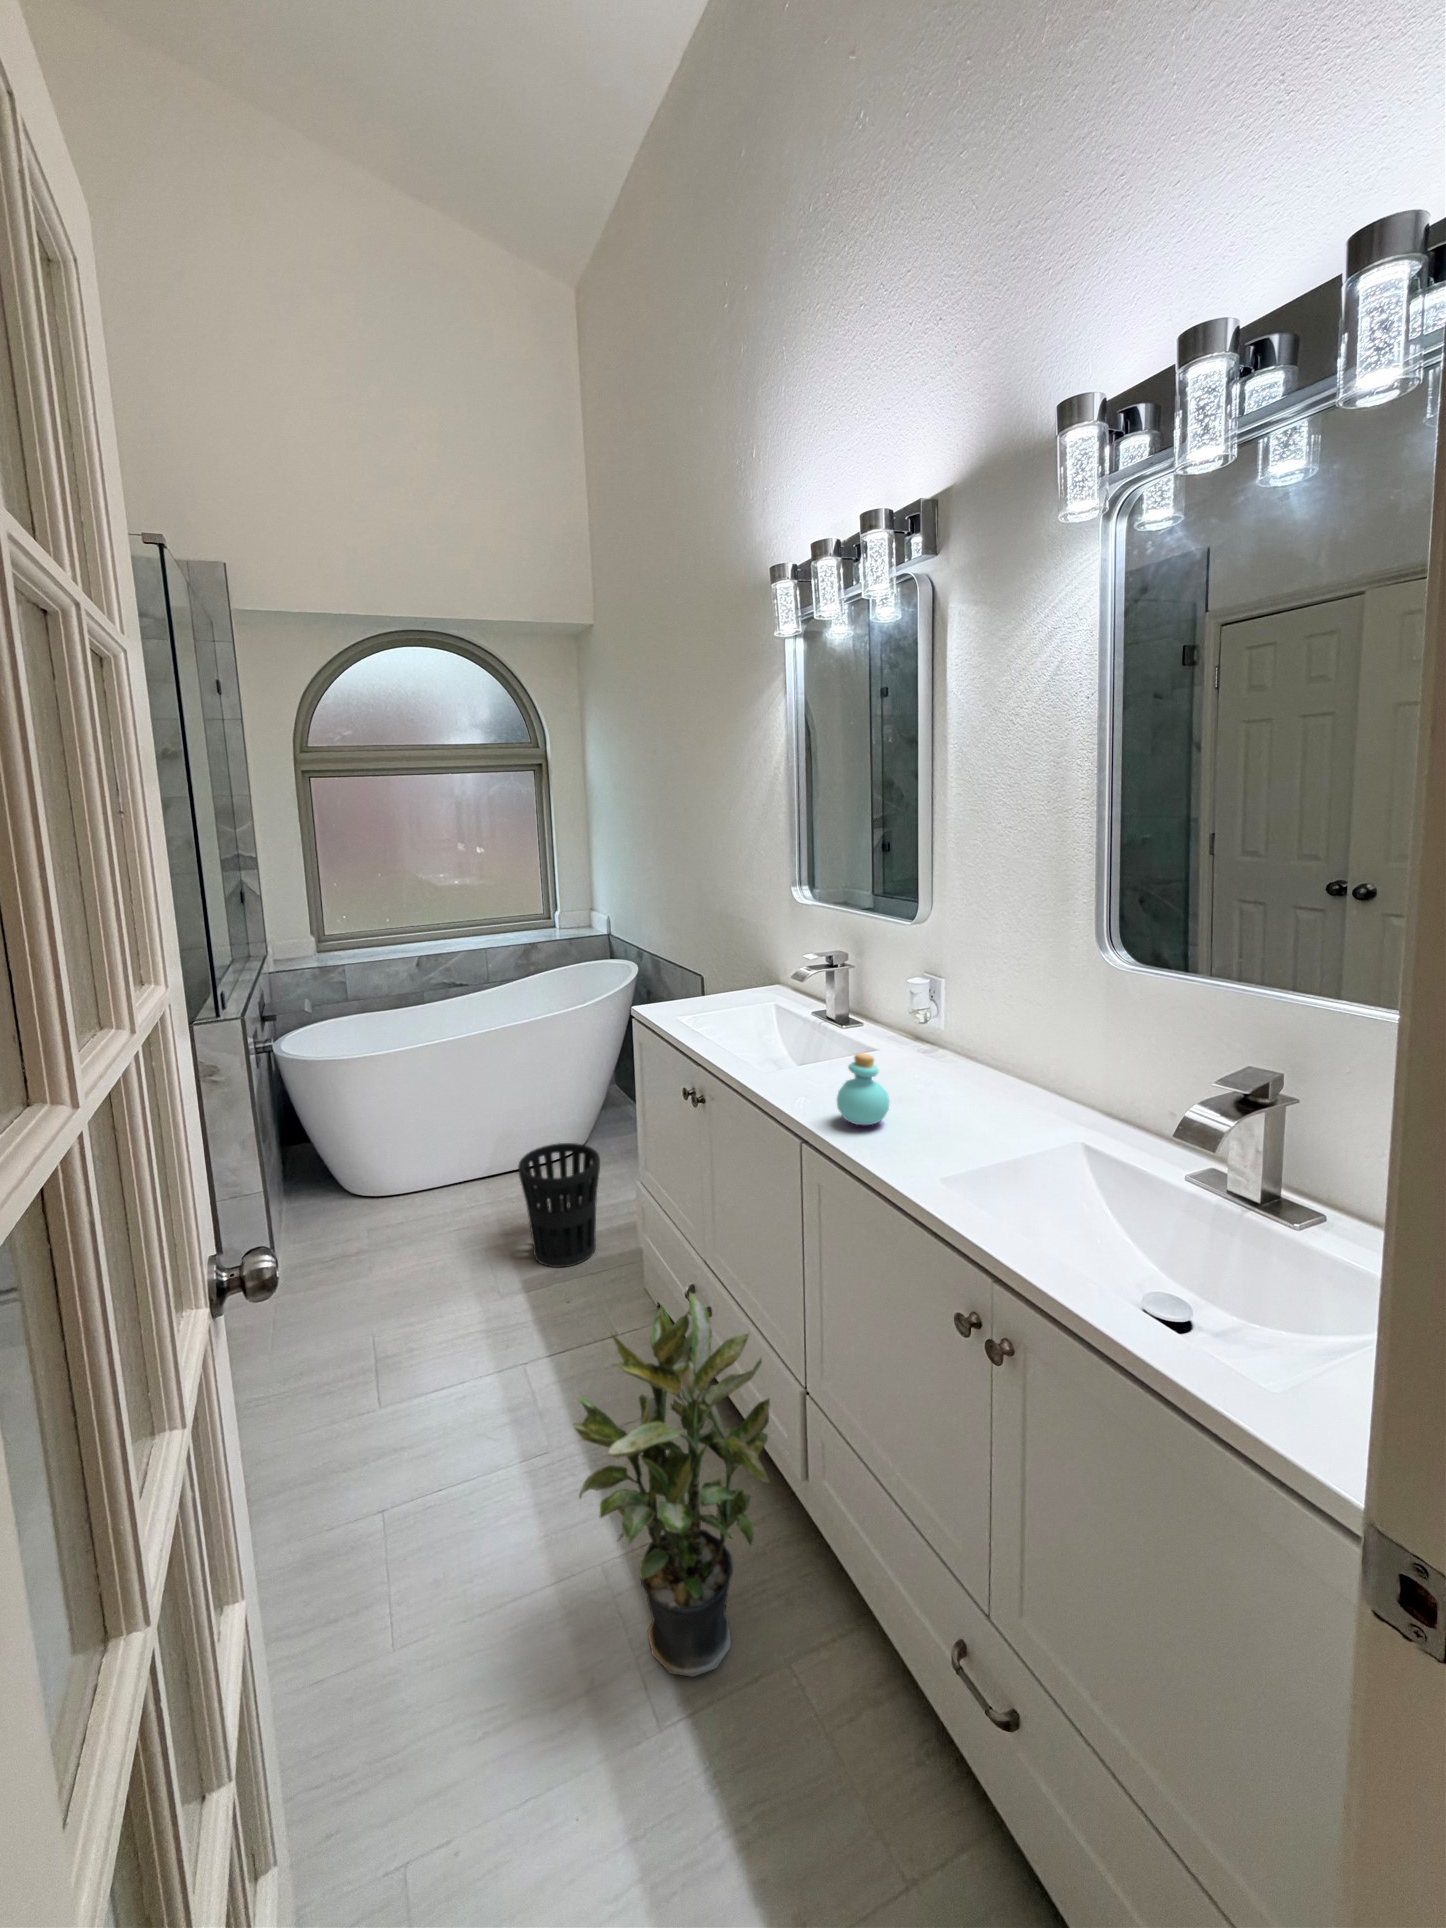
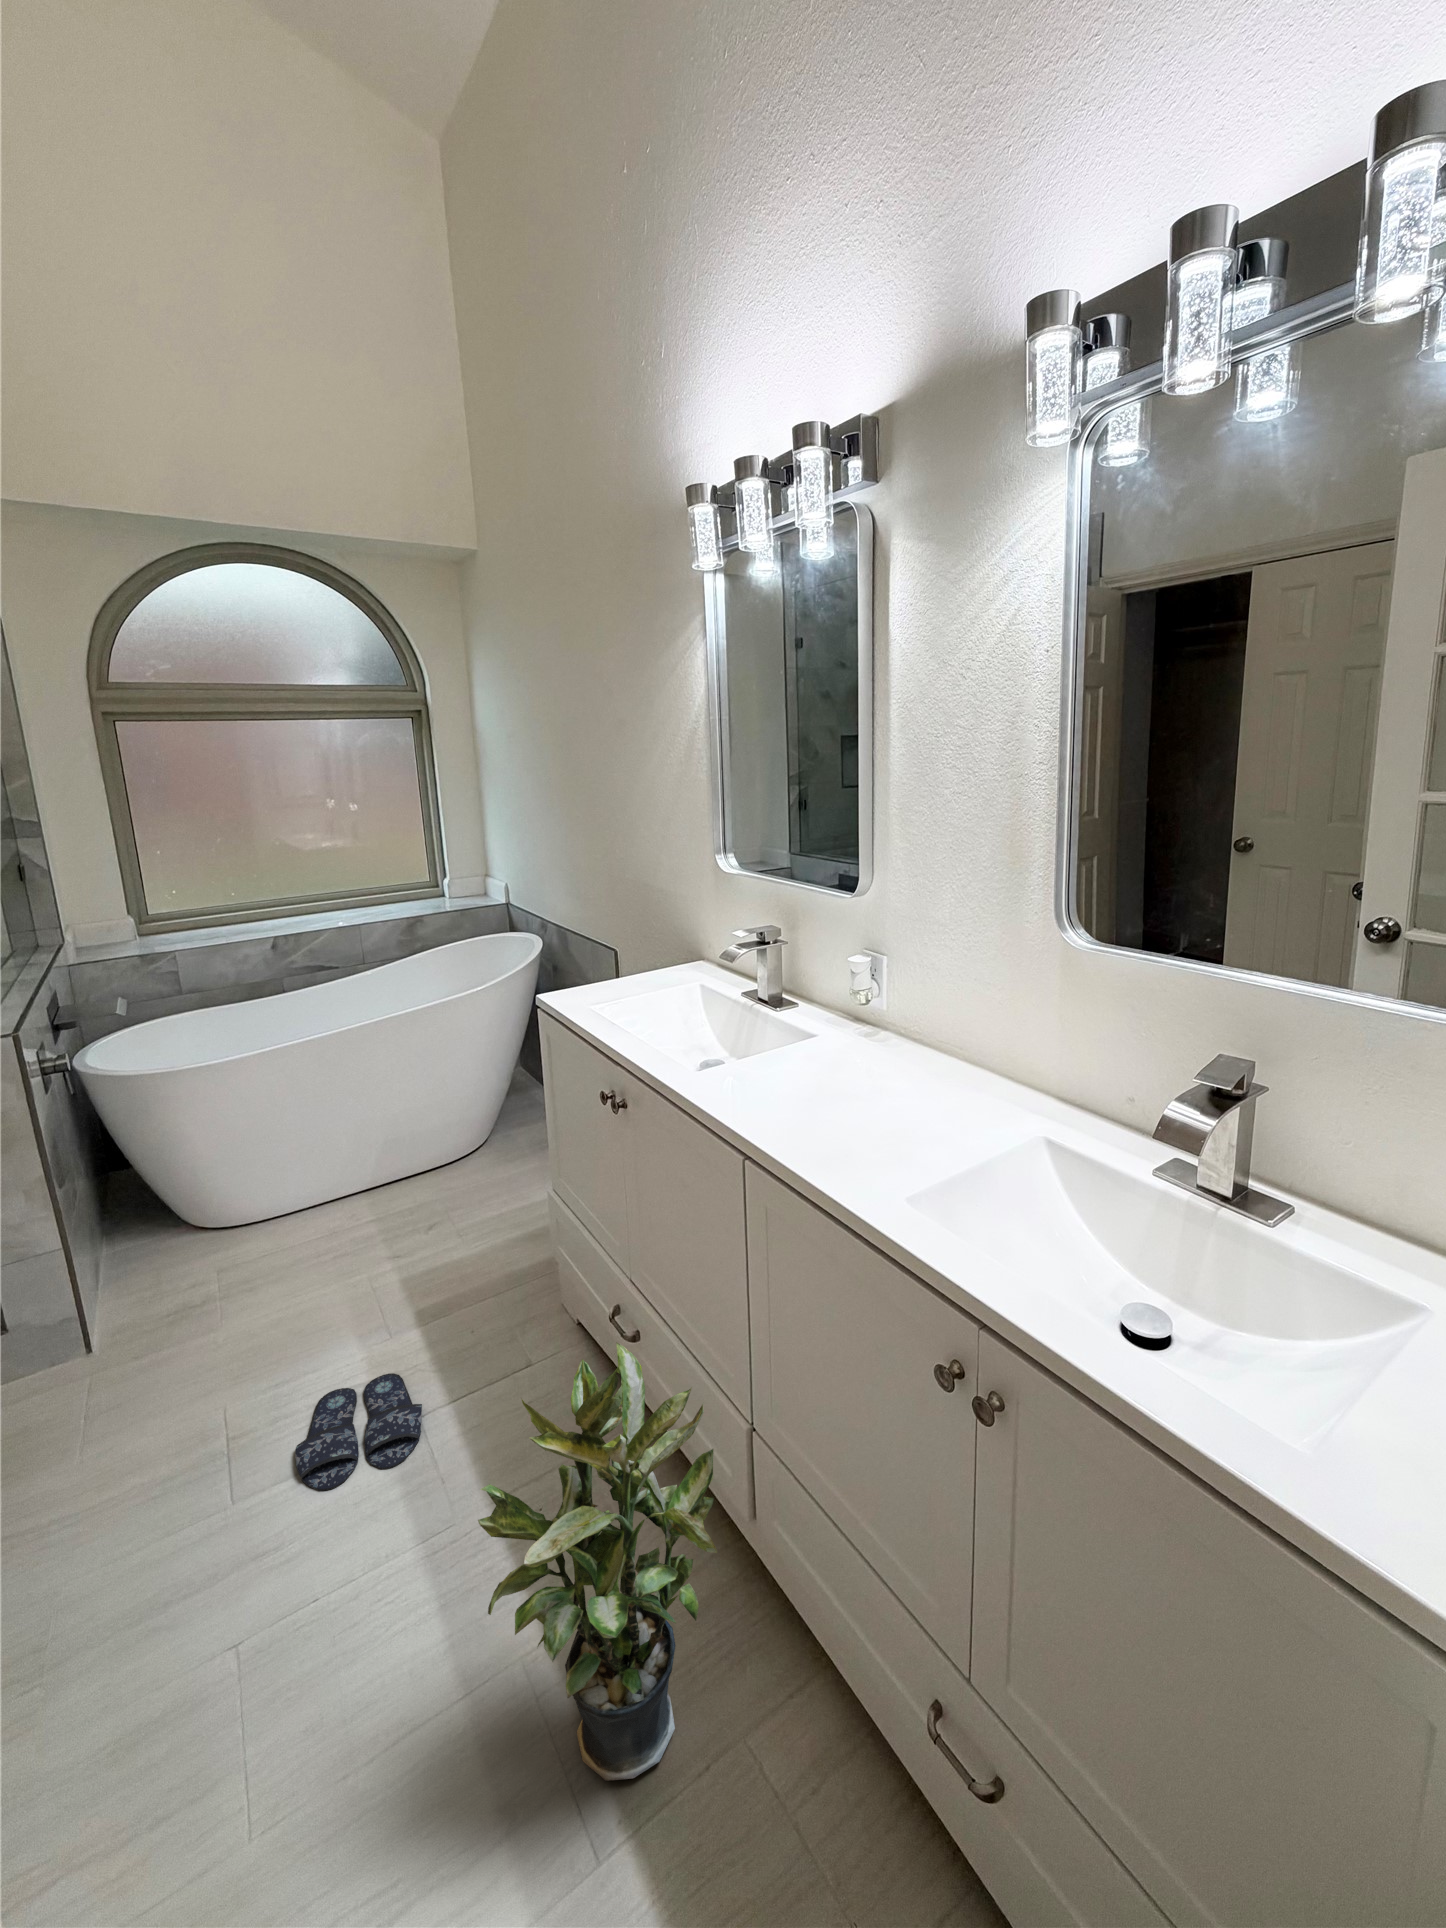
perfume bottle: present [837,1053,889,1125] -> none [783,1052,842,1134]
wastebasket: present [518,1143,600,1267] -> none [404,1148,503,1292]
slippers: none [428,1326,528,1411] -> present [295,1373,422,1491]

